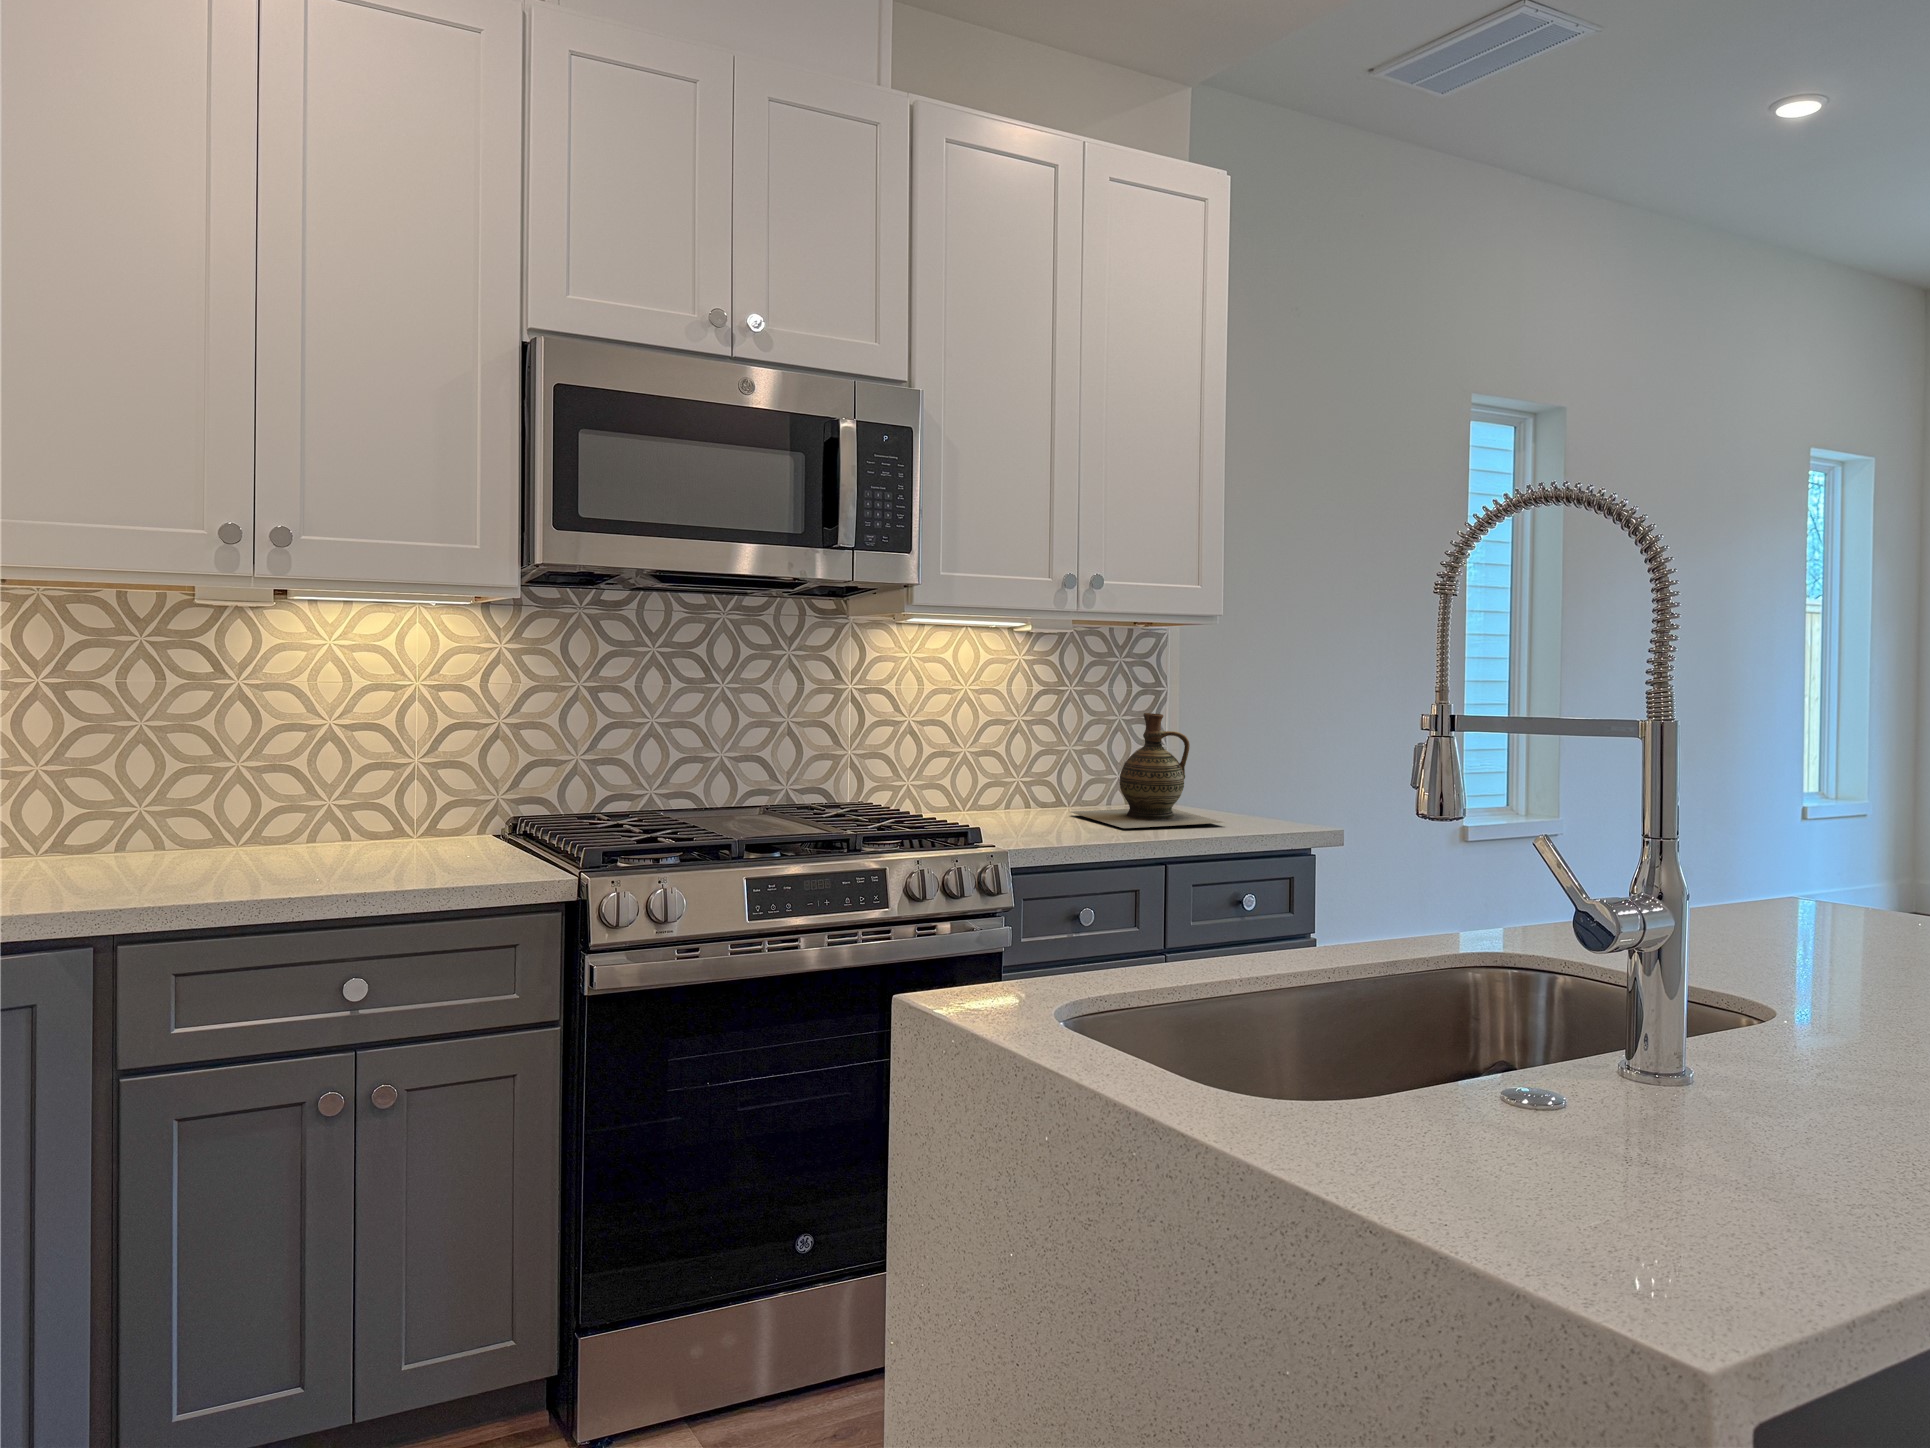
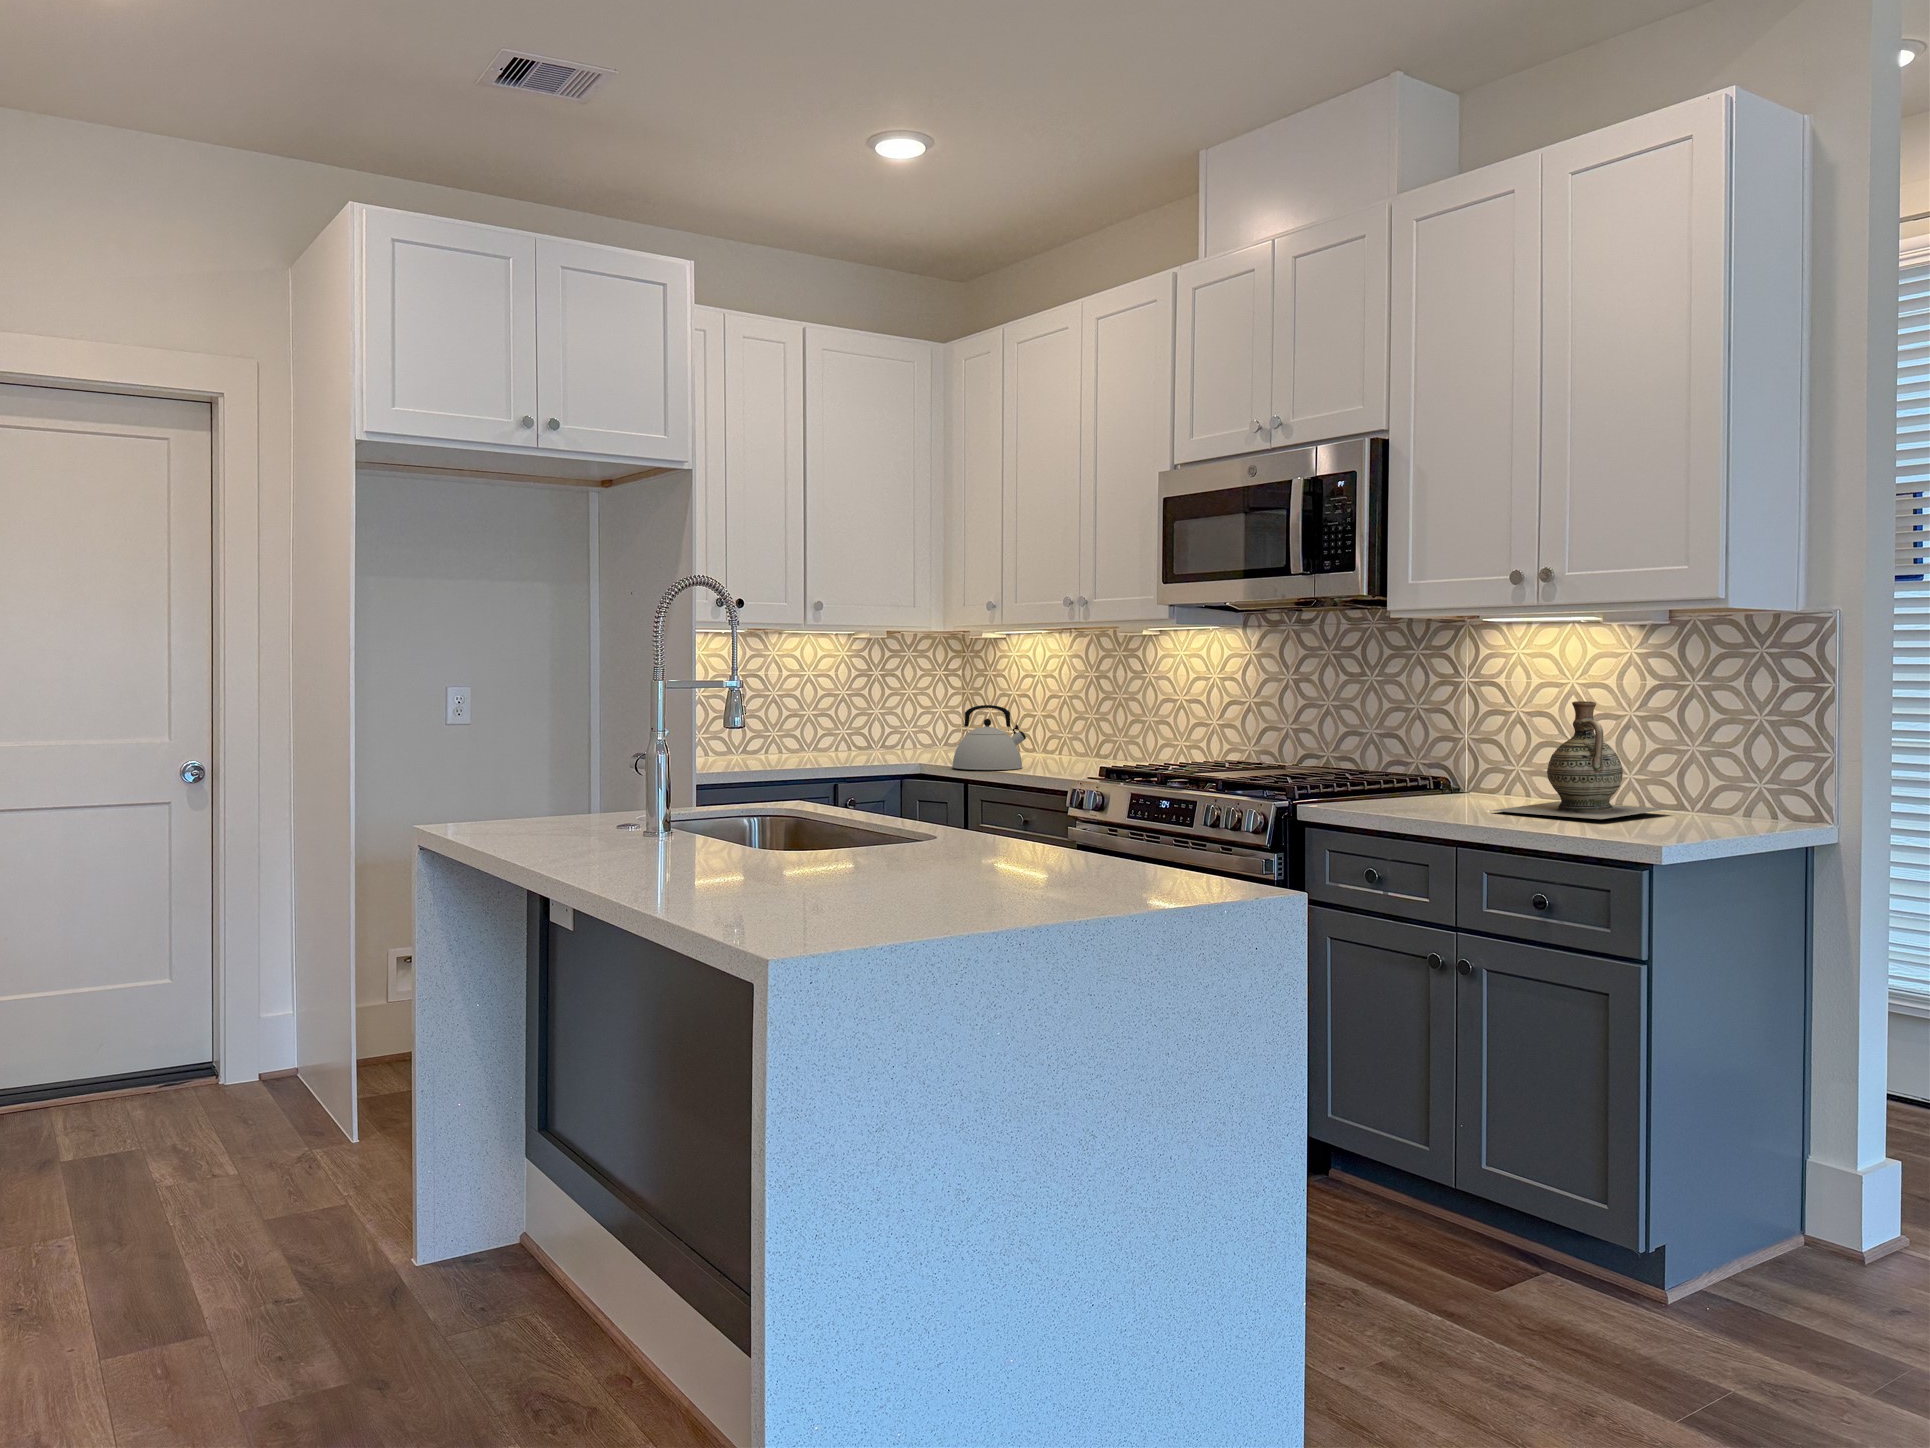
kettle: none [183,754,327,882] -> present [952,705,1026,770]

